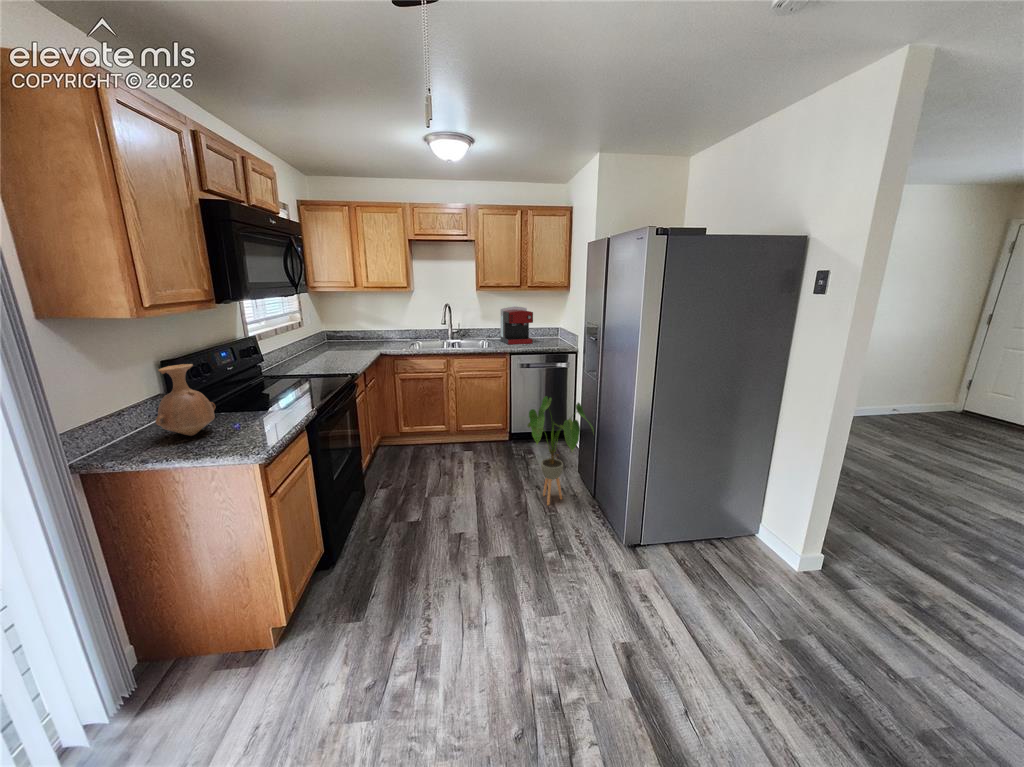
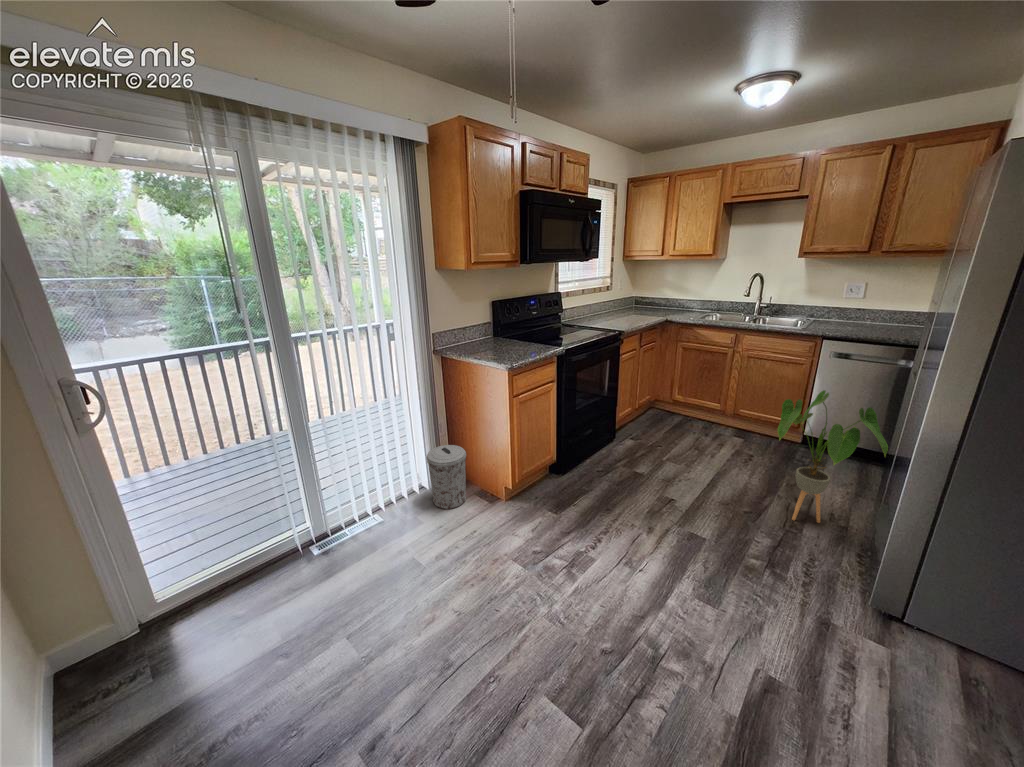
coffee maker: present [500,307,533,345] -> none [828,279,886,330]
vase: present [156,364,215,436] -> none [473,303,506,349]
trash can: none [98,610,202,740] -> present [426,445,466,509]

